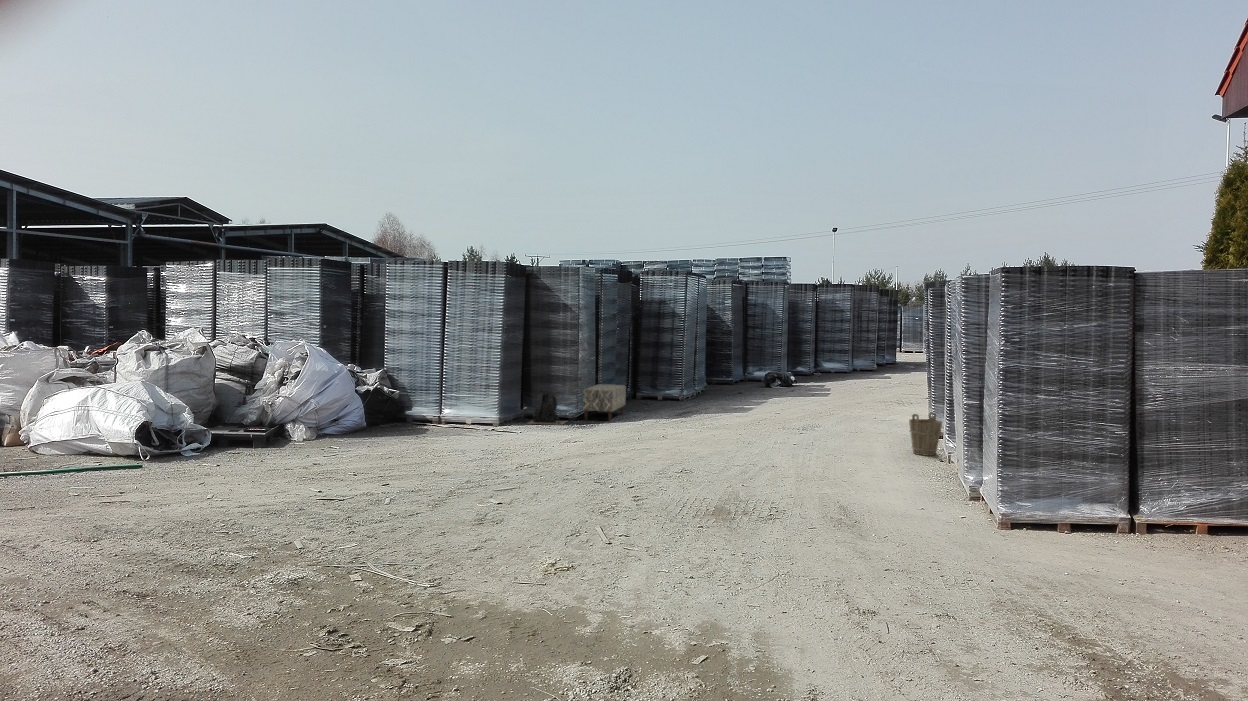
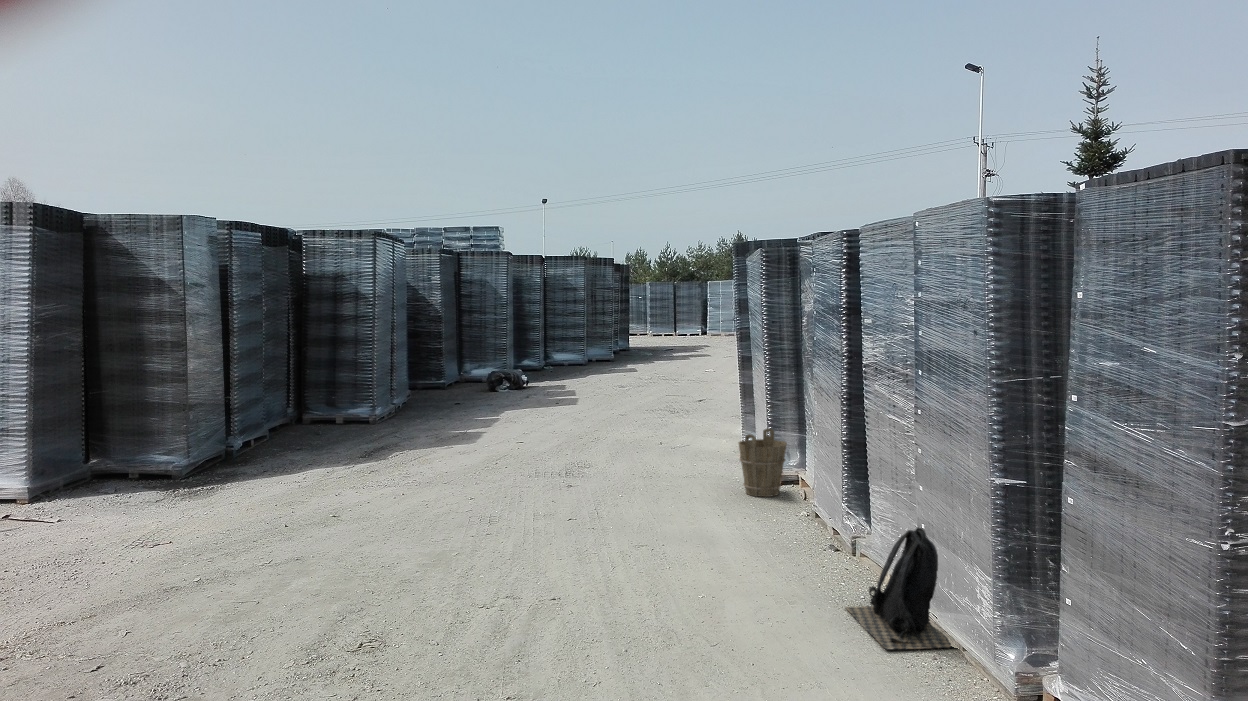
bench: present [583,384,626,421] -> none [201,408,282,474]
backpack: present [529,392,566,425] -> present [846,528,952,649]

